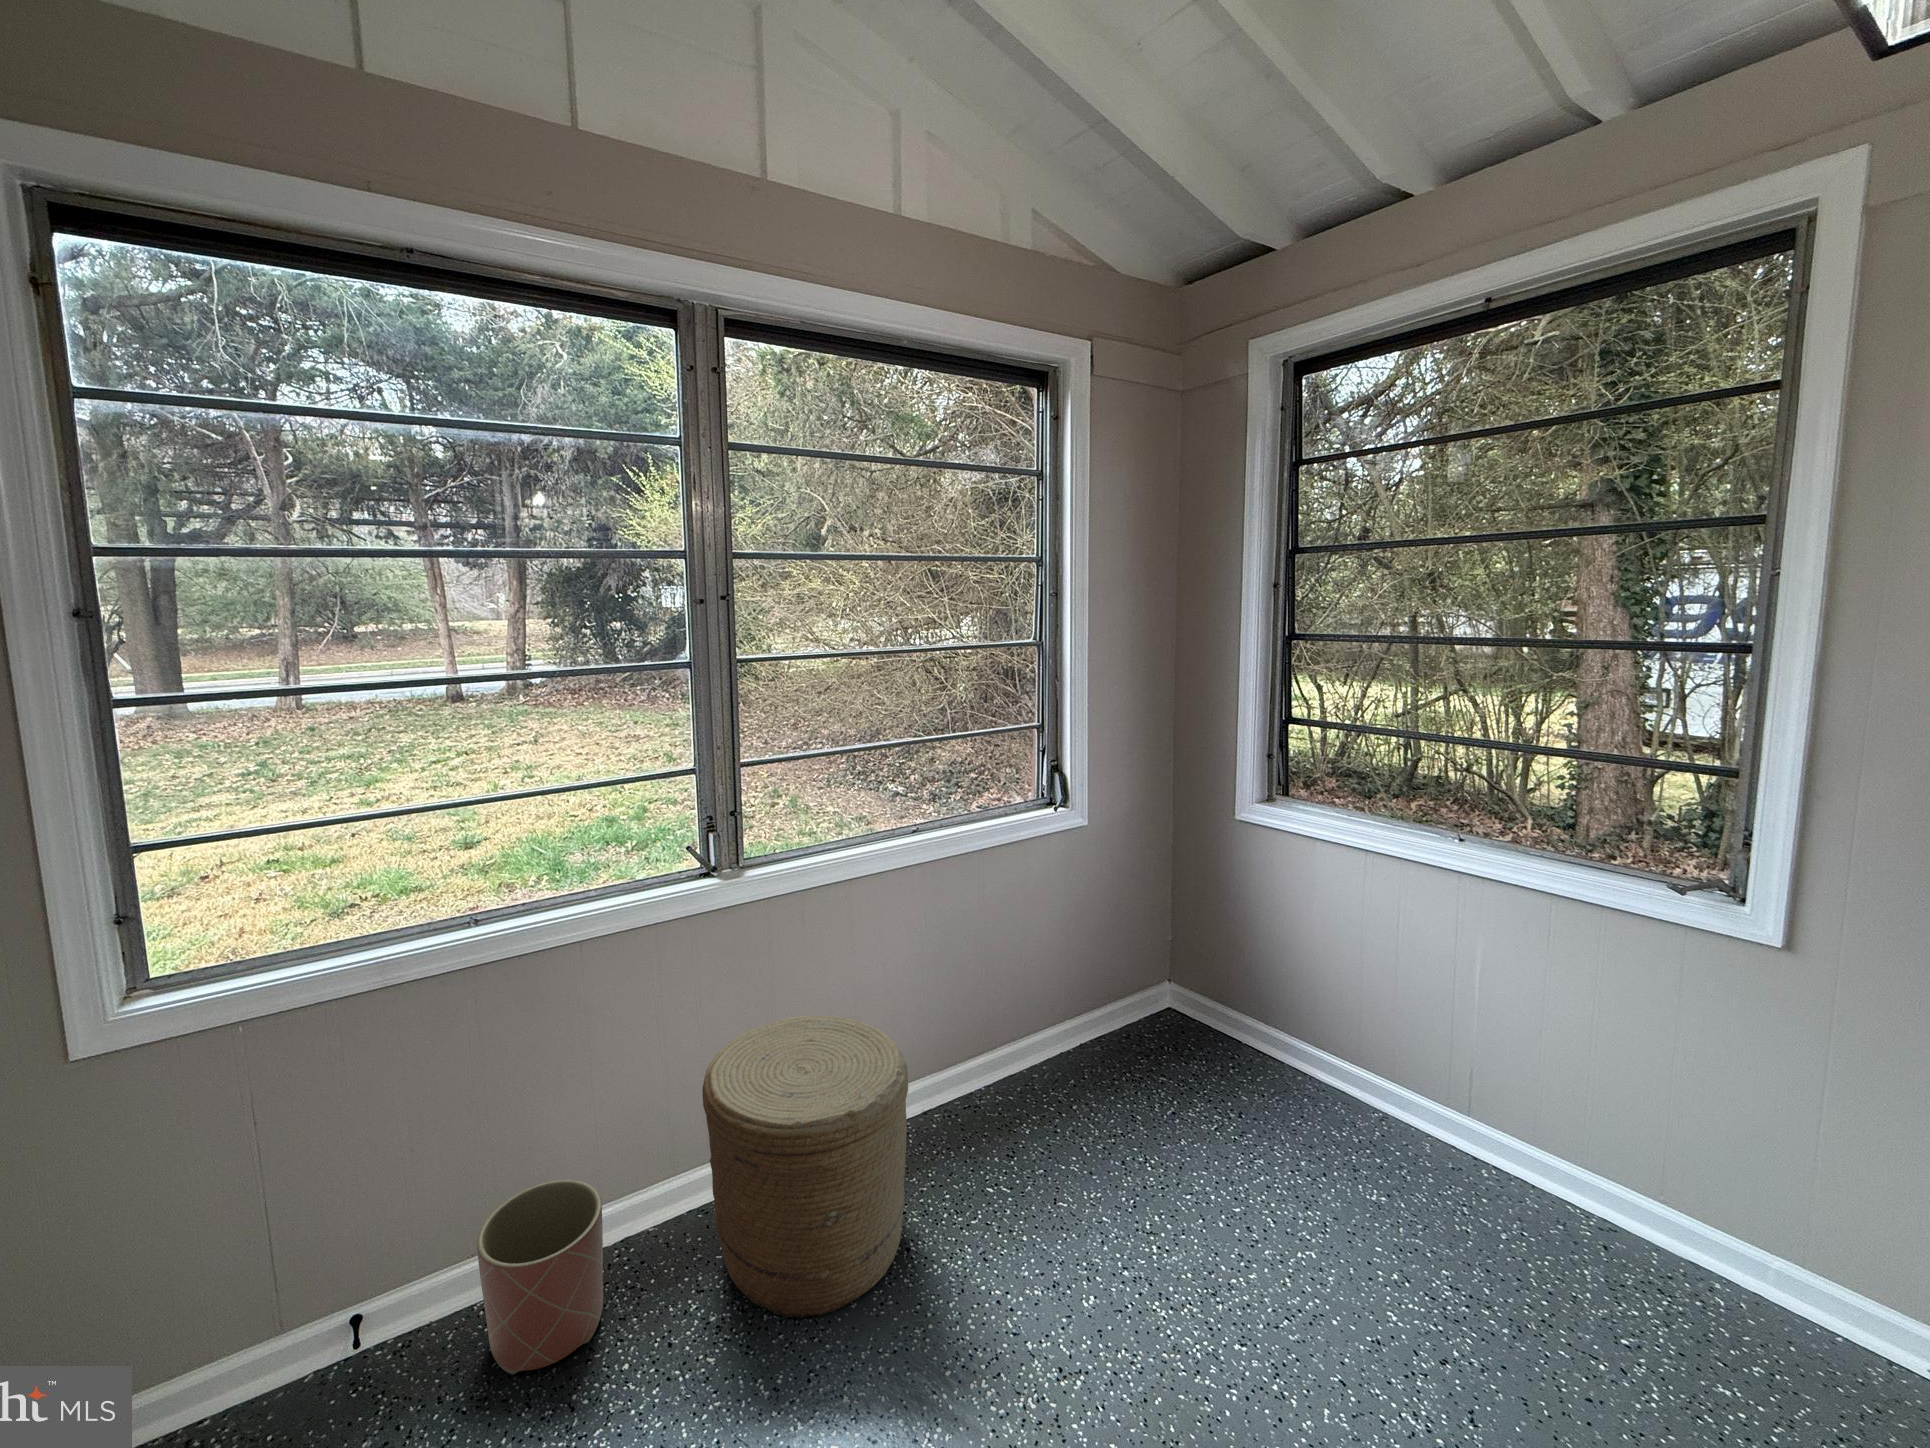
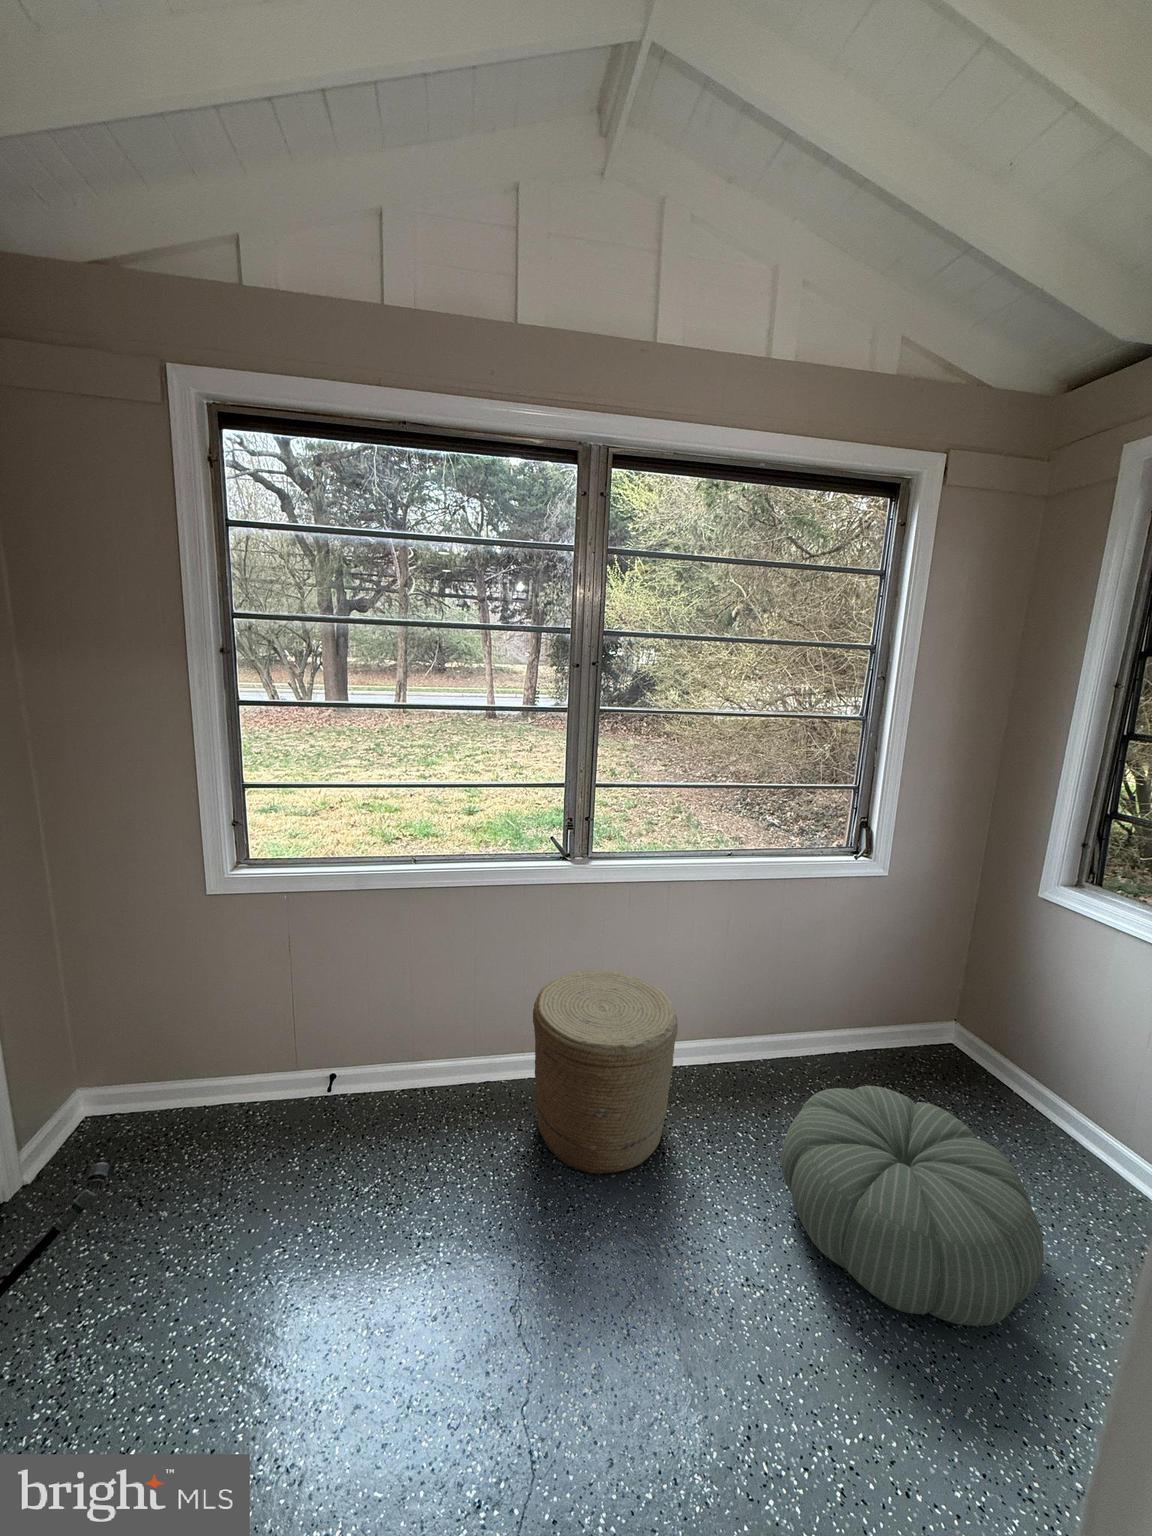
pouf: none [1056,1072,1342,1330] -> present [781,1086,1043,1326]
planter: present [477,1180,603,1374] -> none [392,1031,466,1139]

